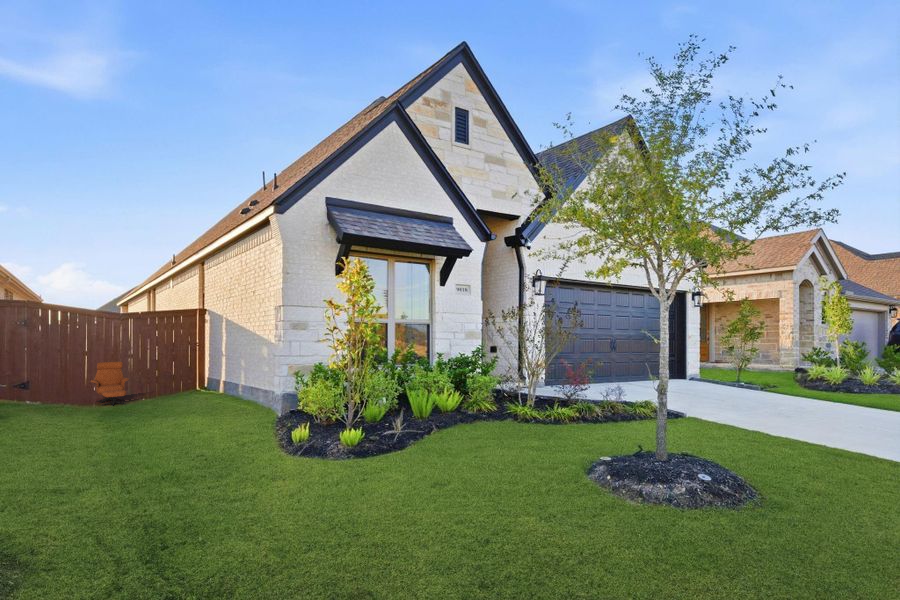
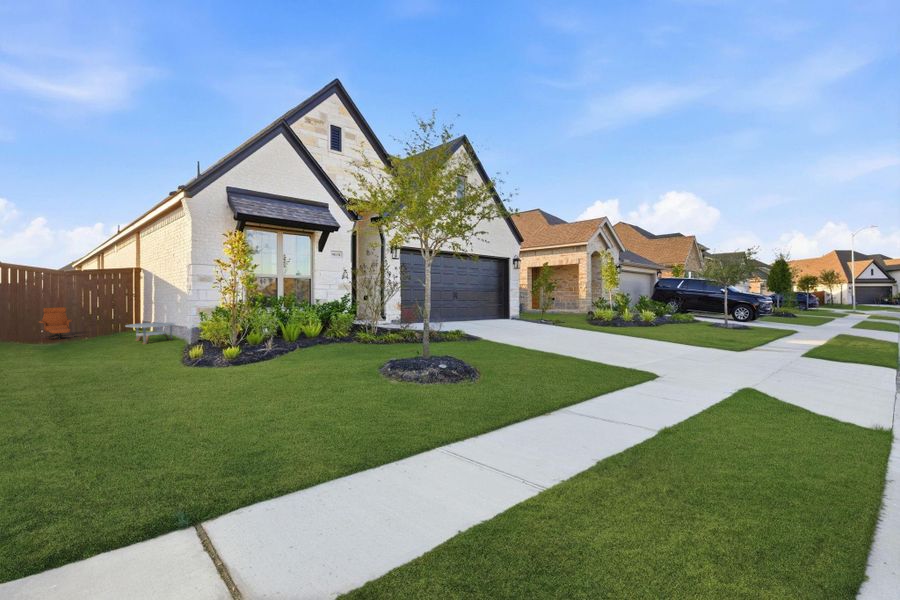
round table: none [194,384,255,416] -> present [126,322,175,344]

